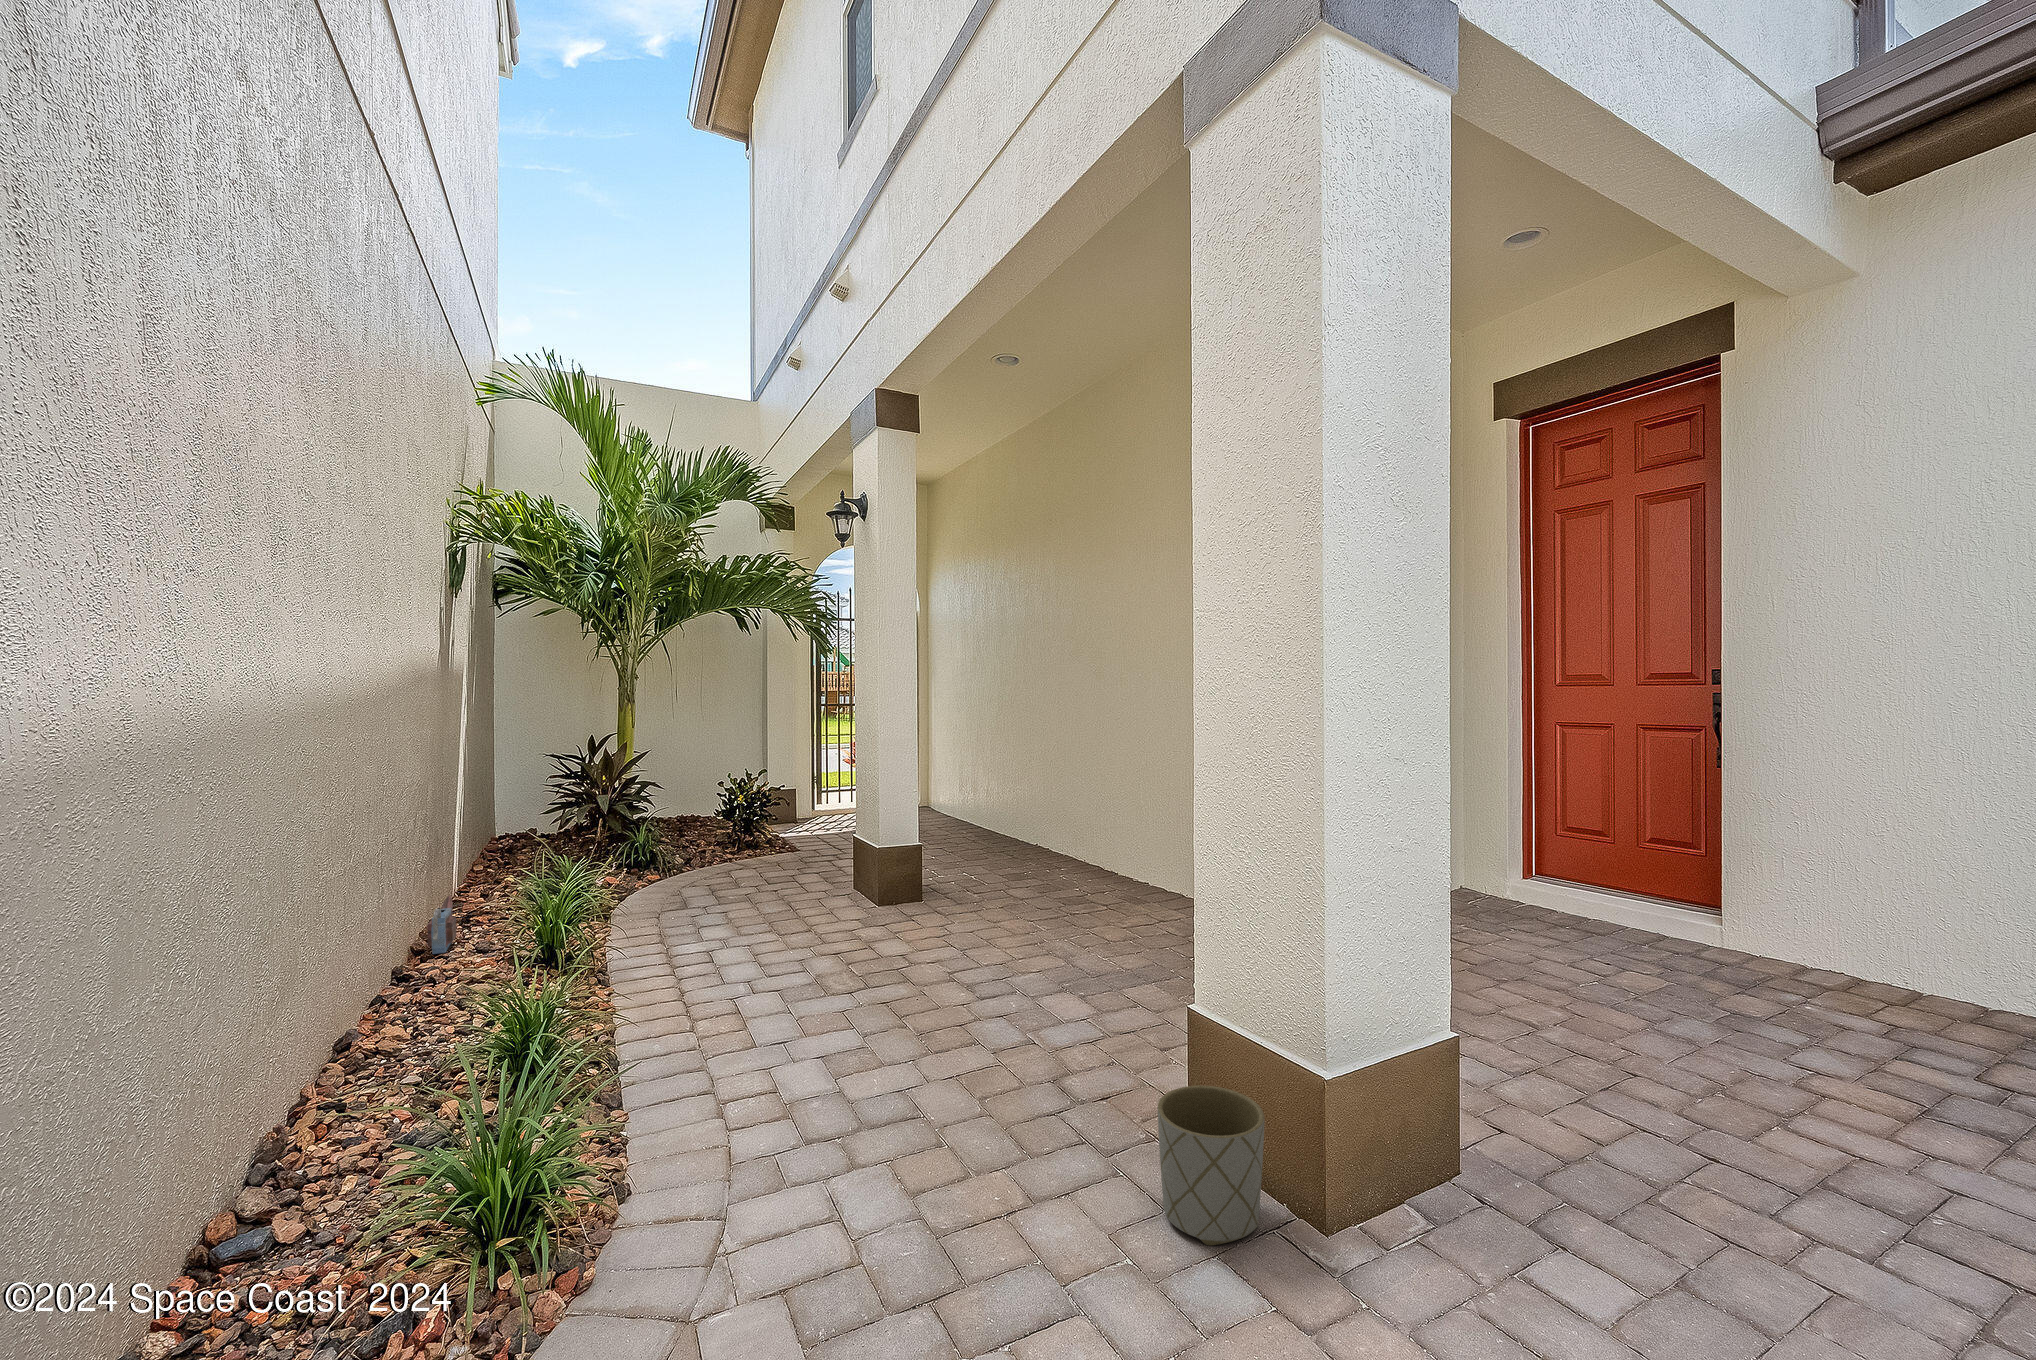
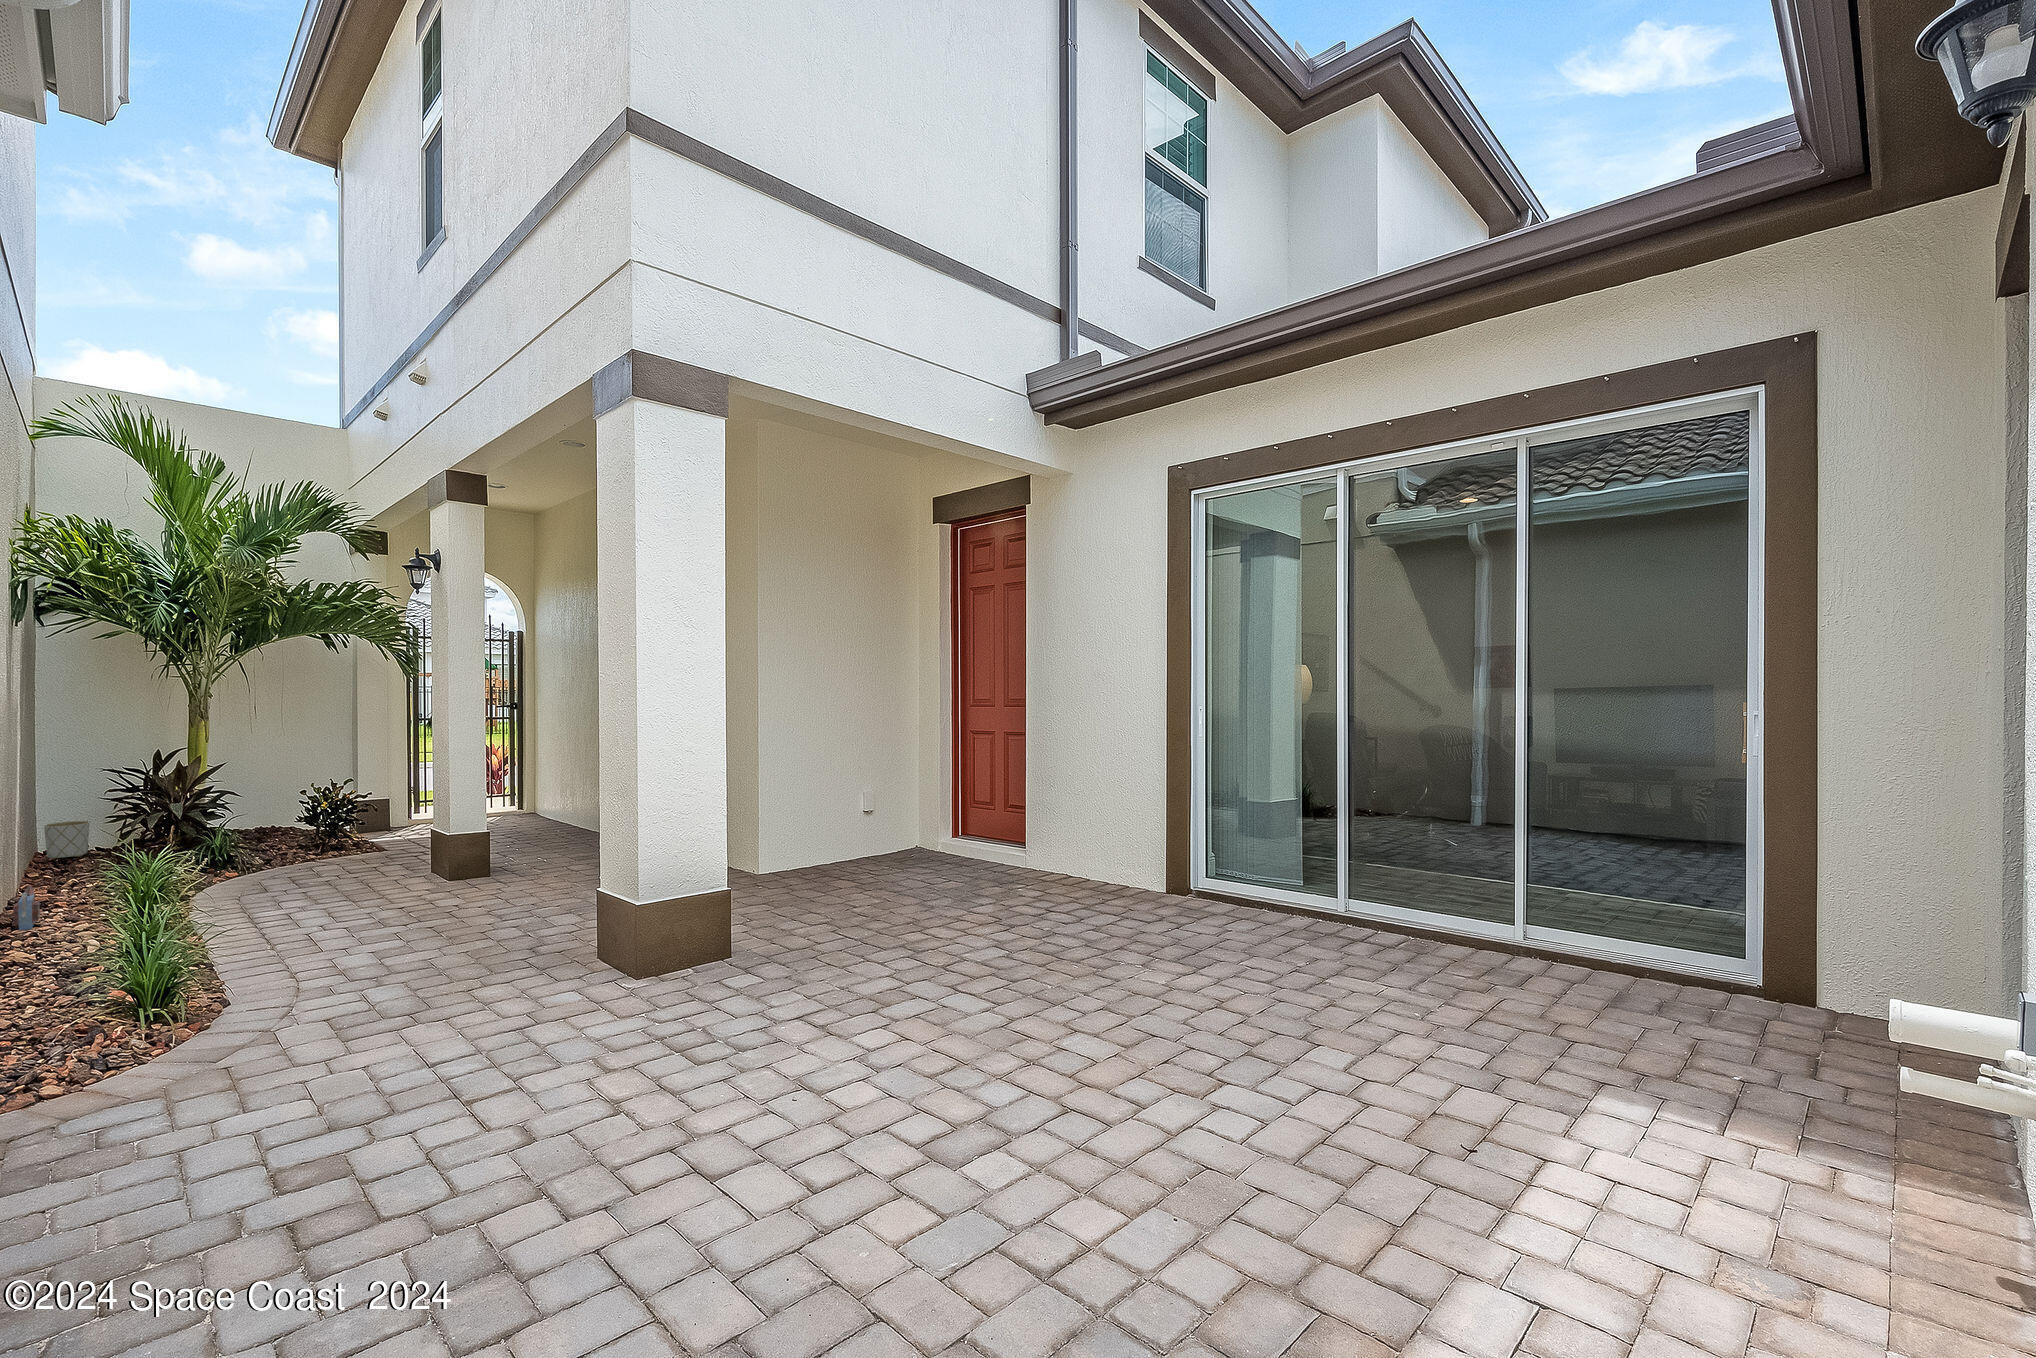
planter: present [1157,1085,1264,1245] -> present [44,821,89,859]

